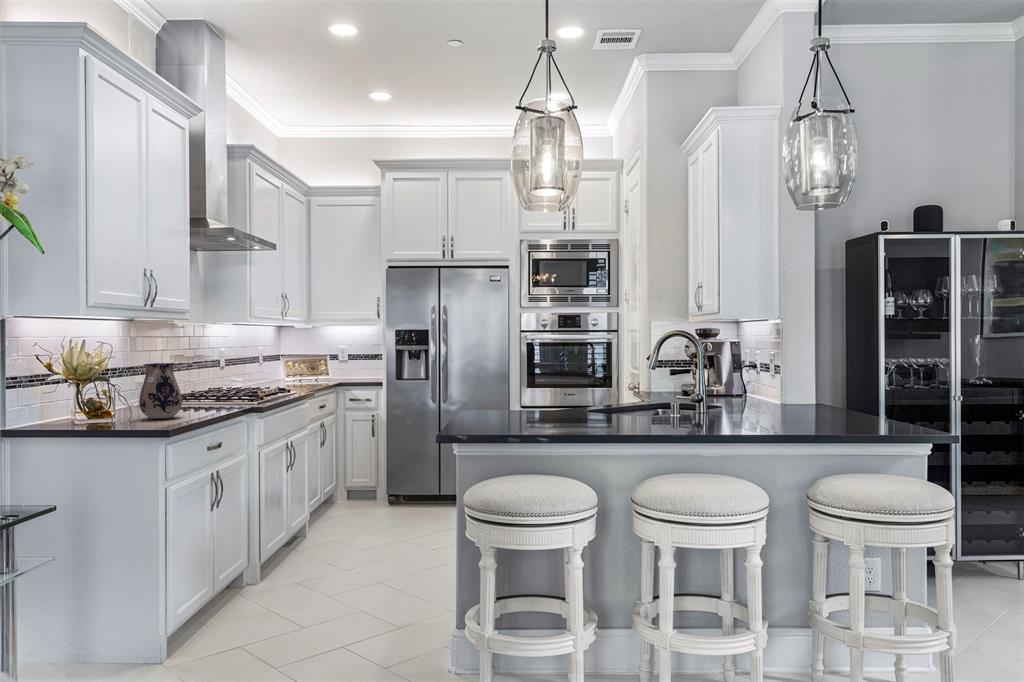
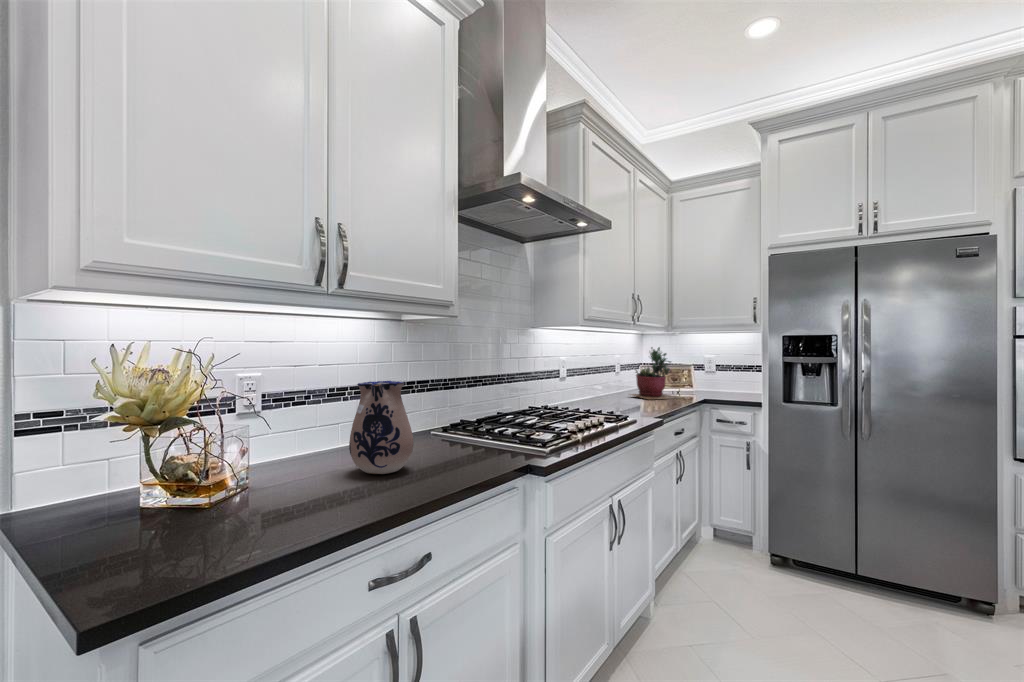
succulent plant: none [272,339,323,384] -> present [630,347,679,399]

